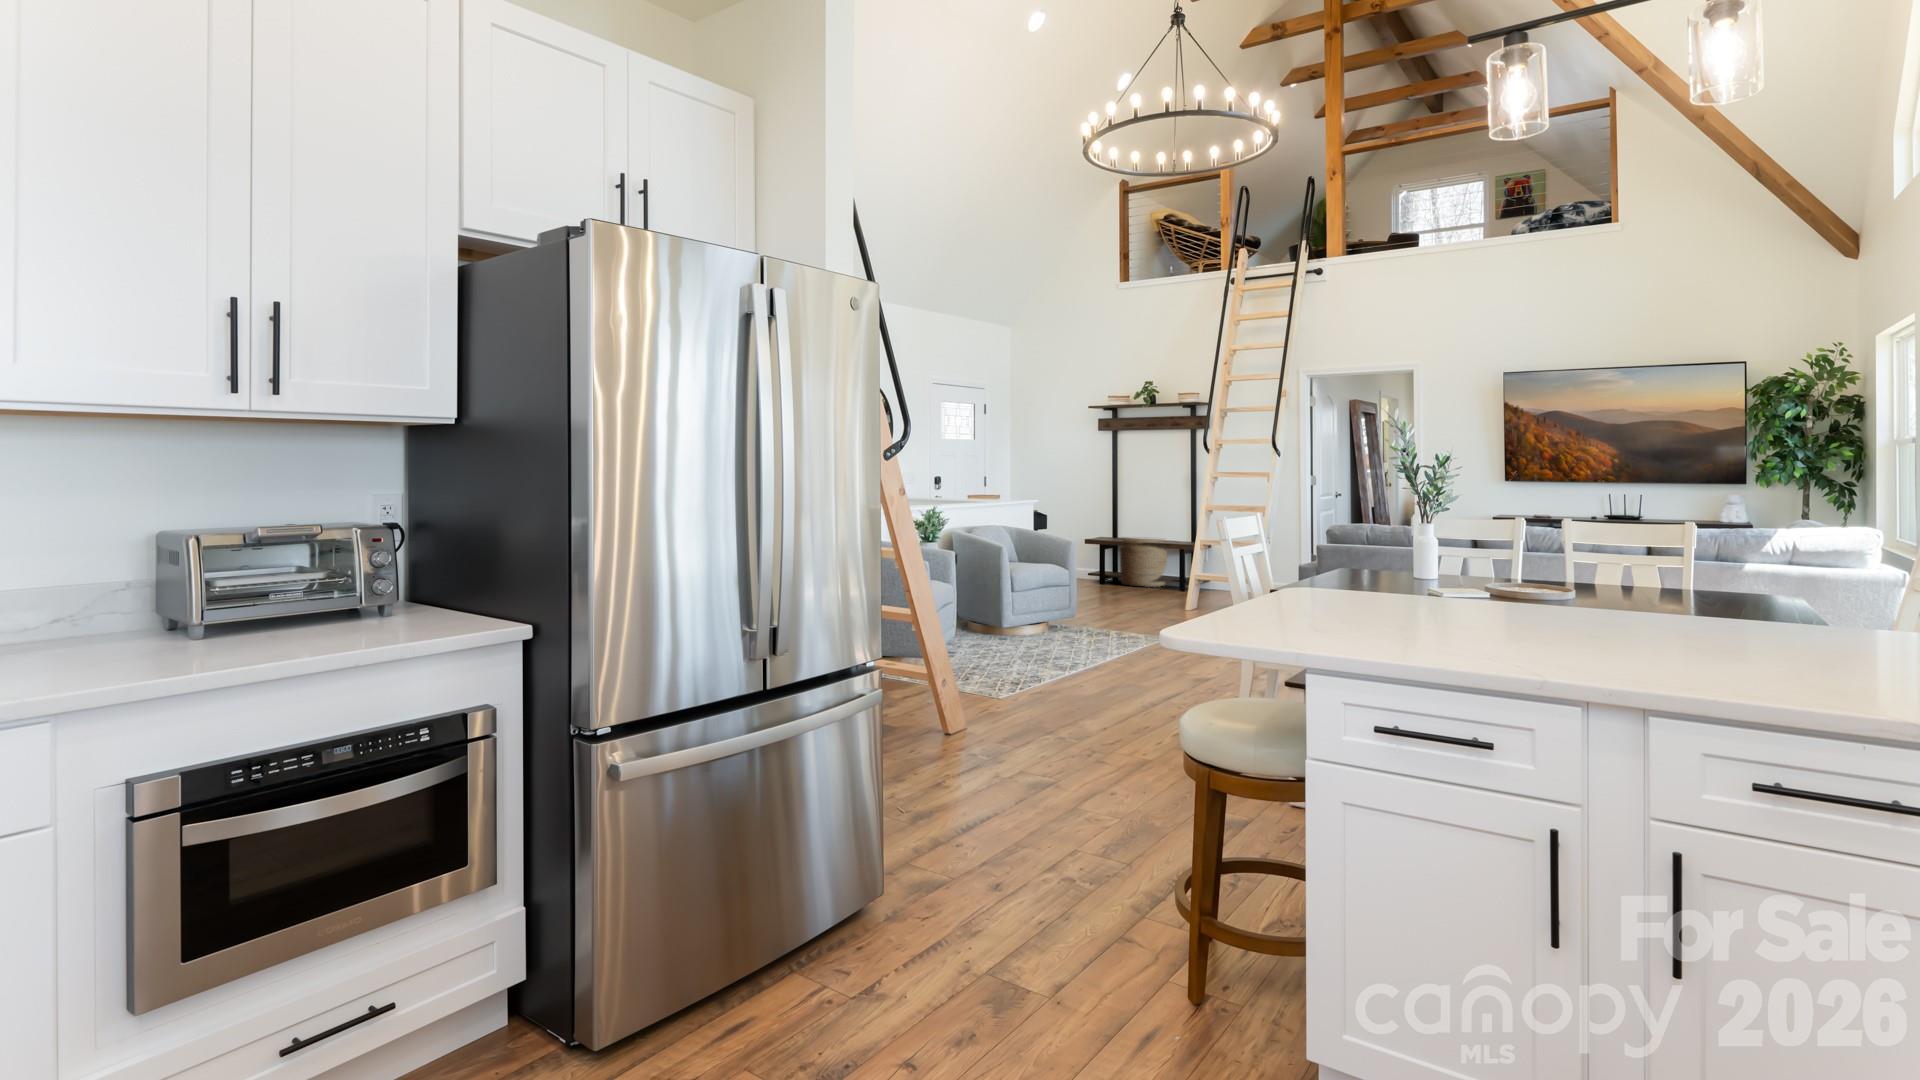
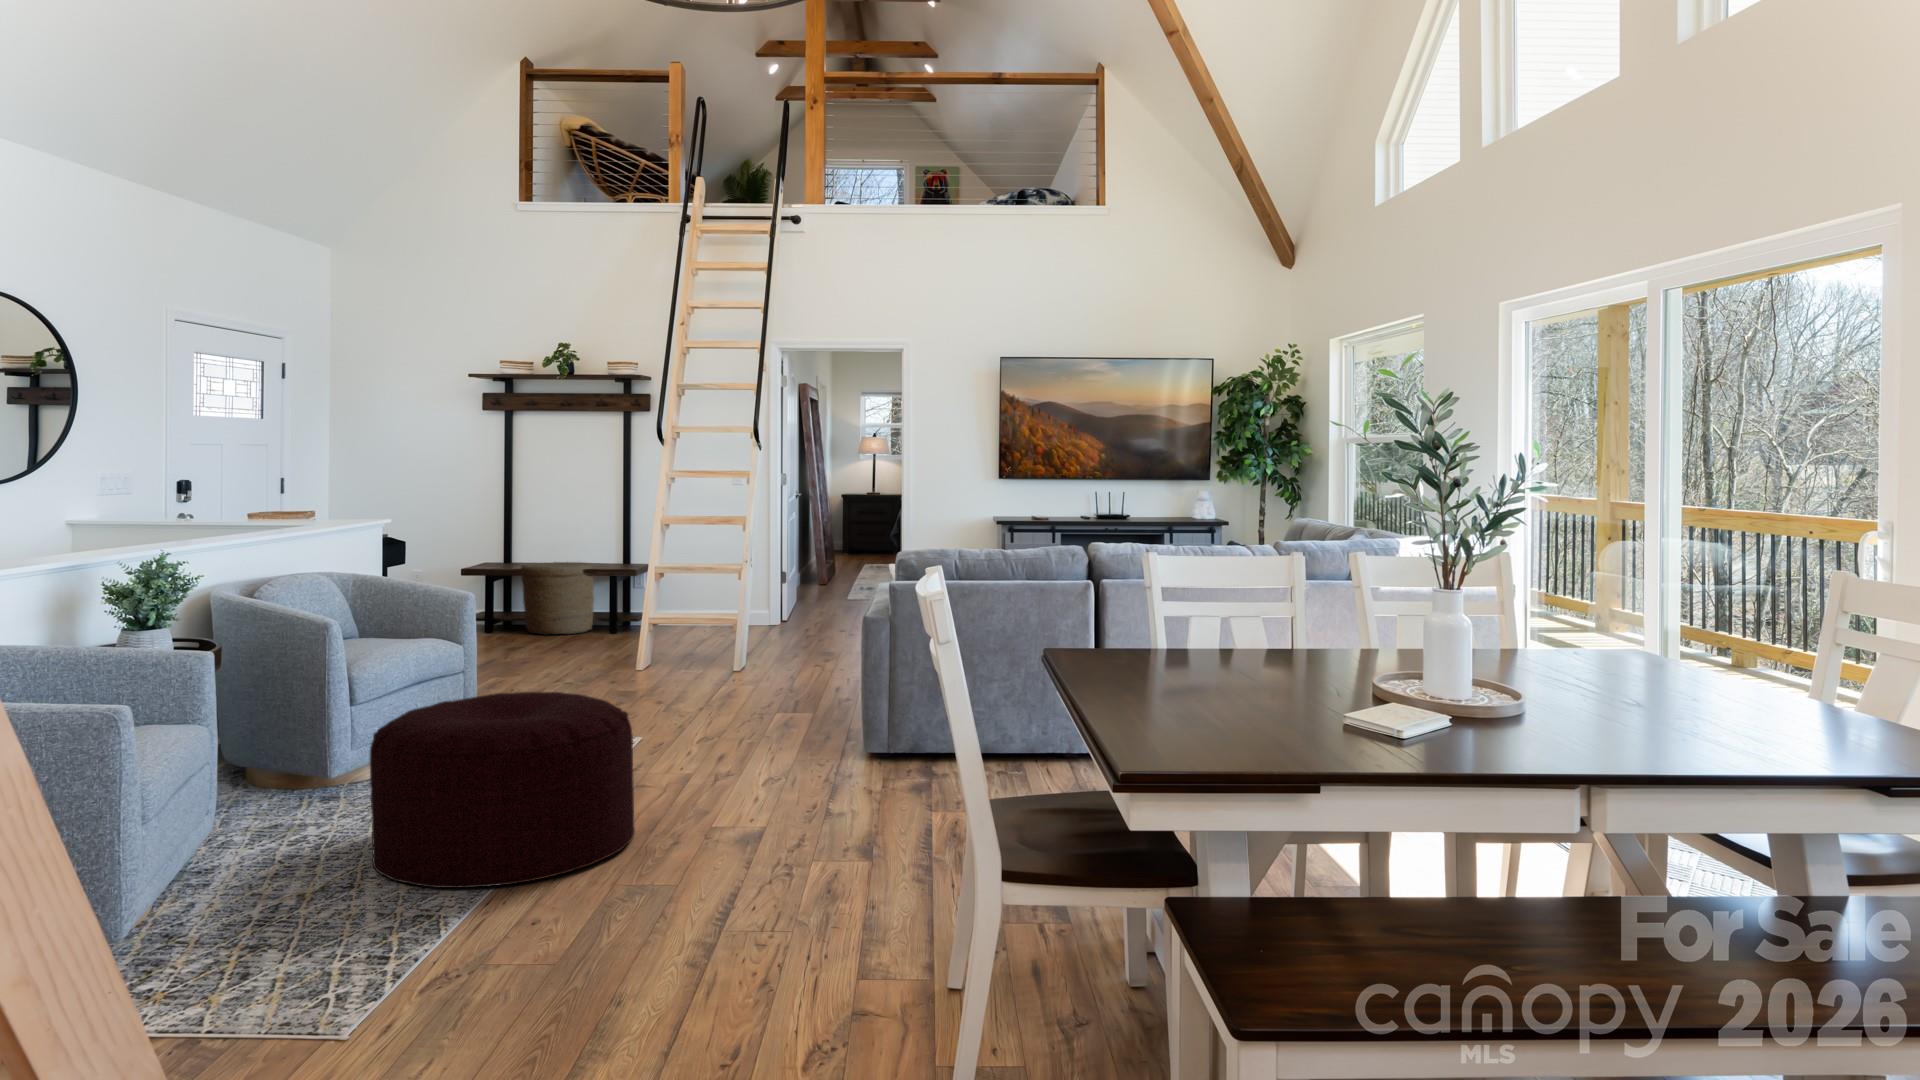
ottoman: none [1014,583,1154,677] -> present [370,692,635,888]

